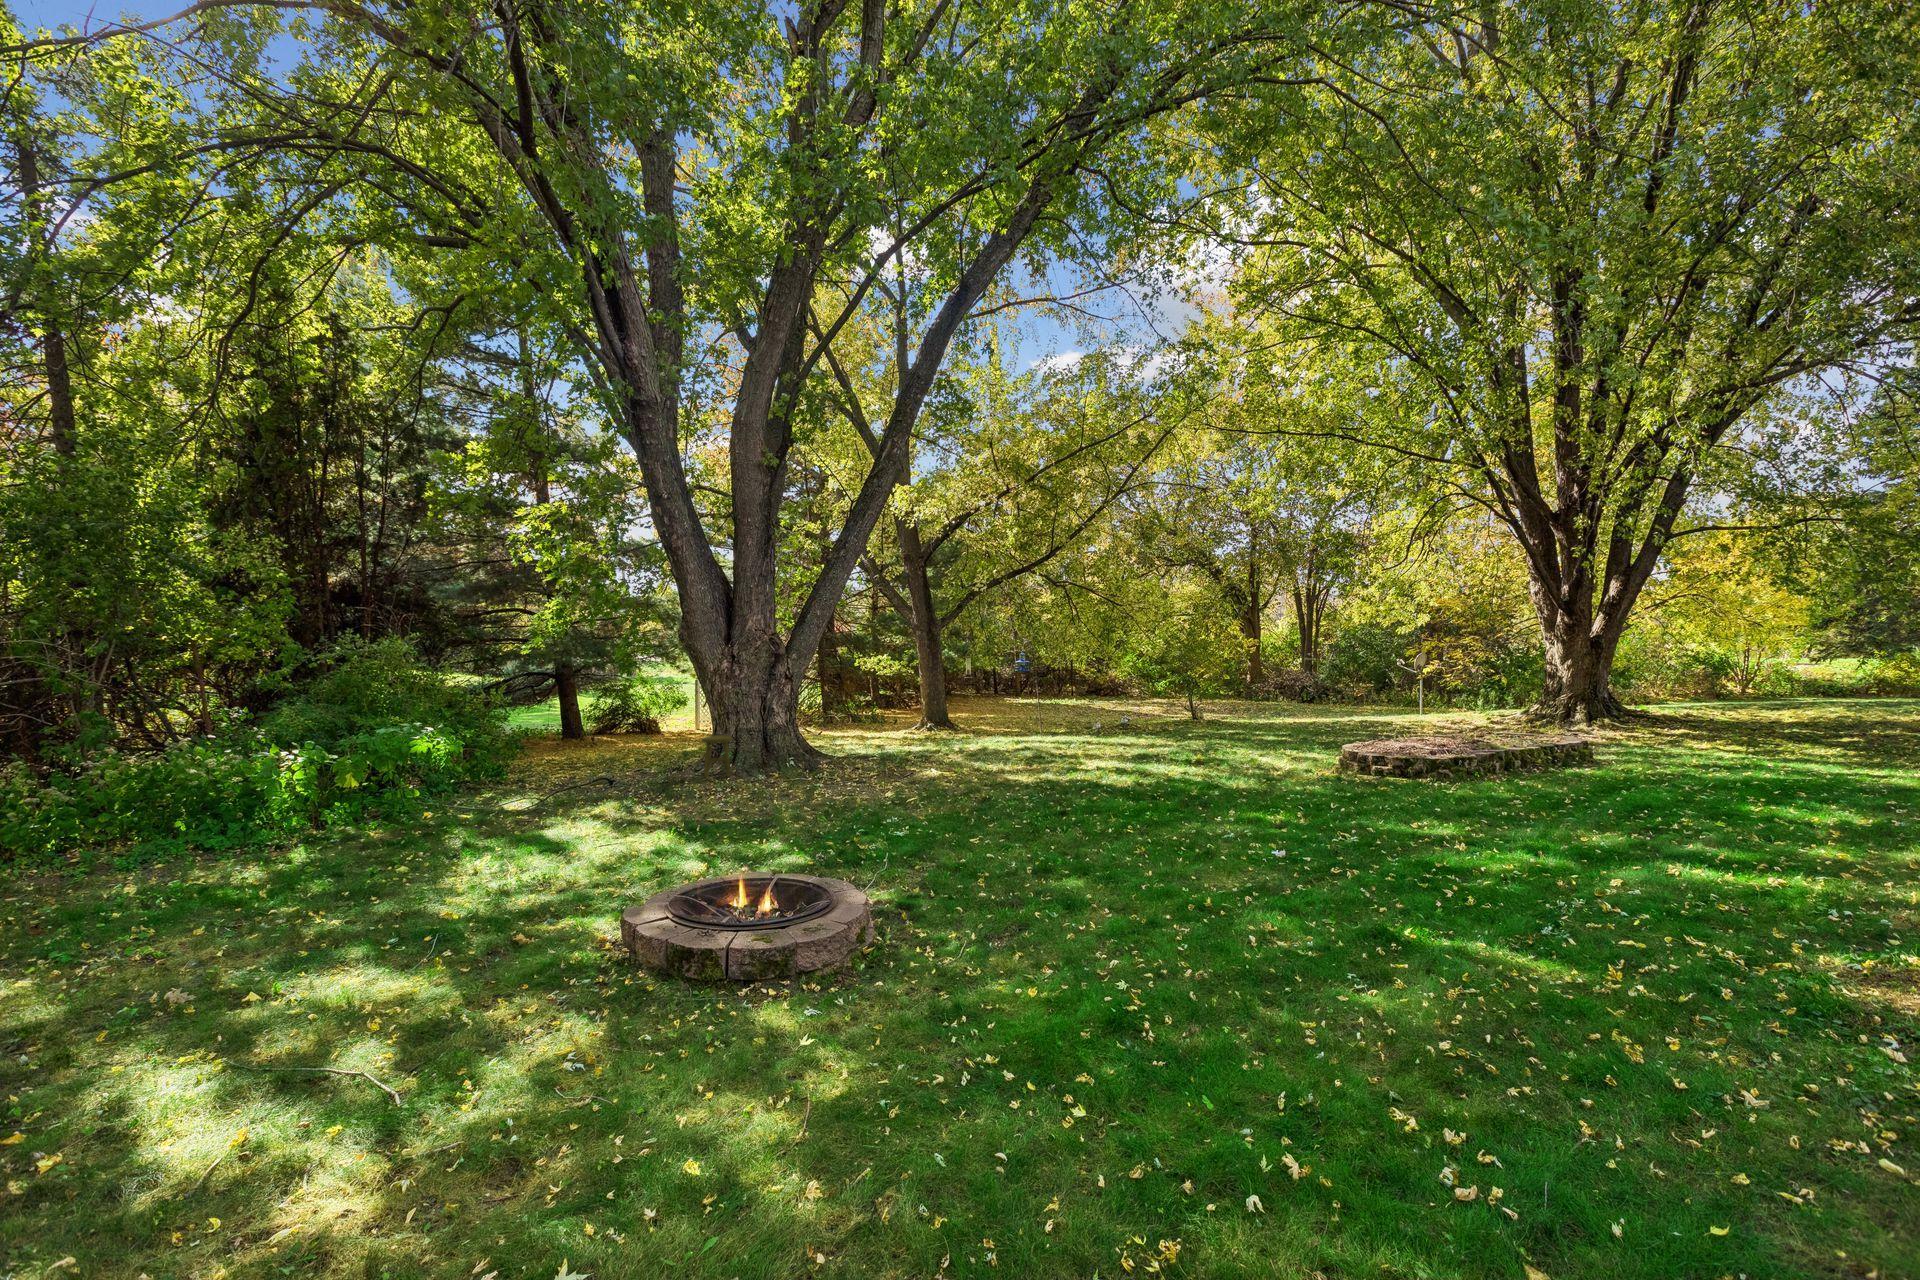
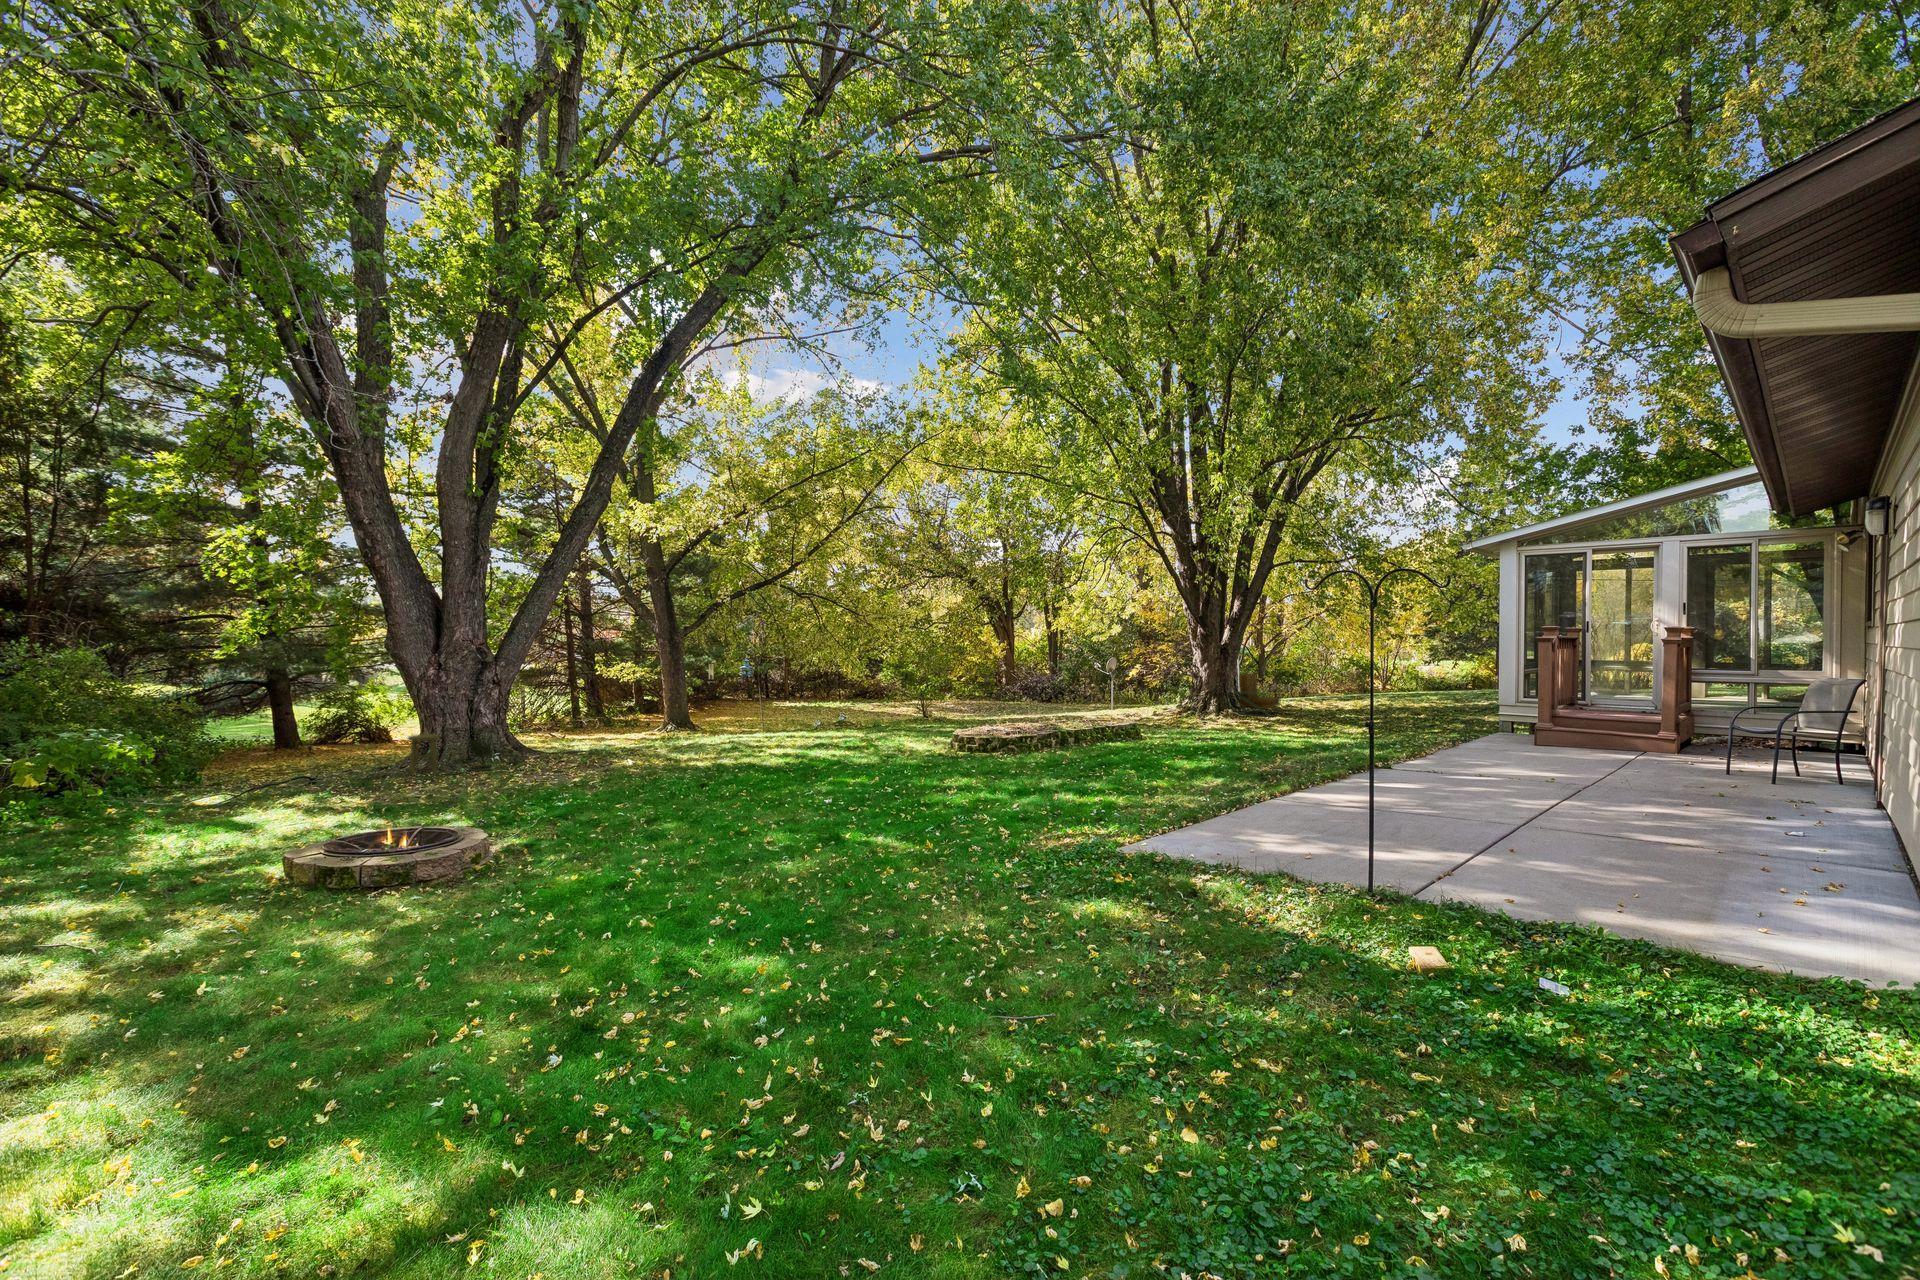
lounge chair: none [1610,673,1679,729] -> present [1234,673,1282,717]
potted tree: none [759,725,789,778] -> present [467,729,495,771]

